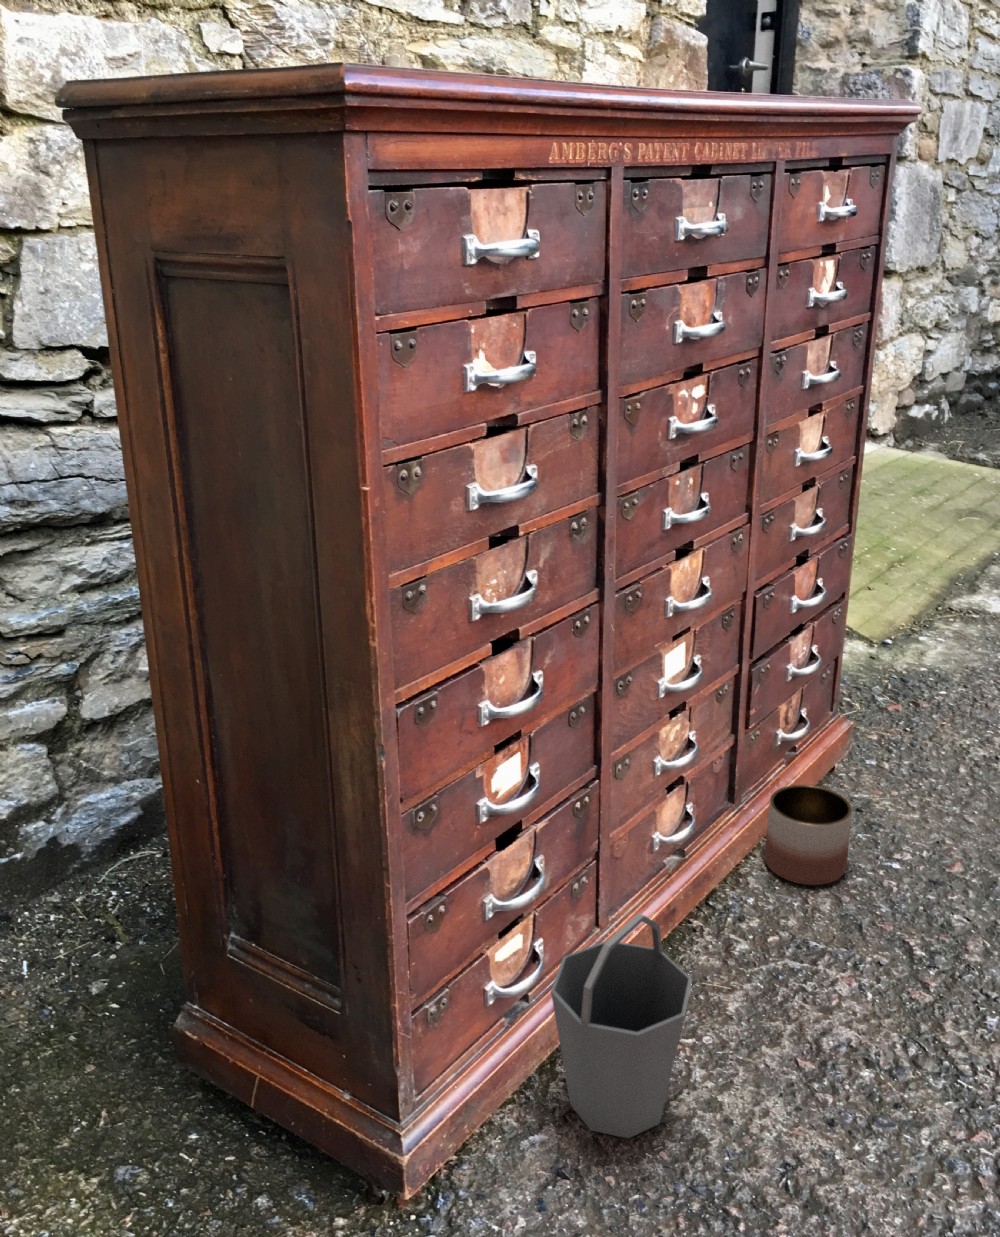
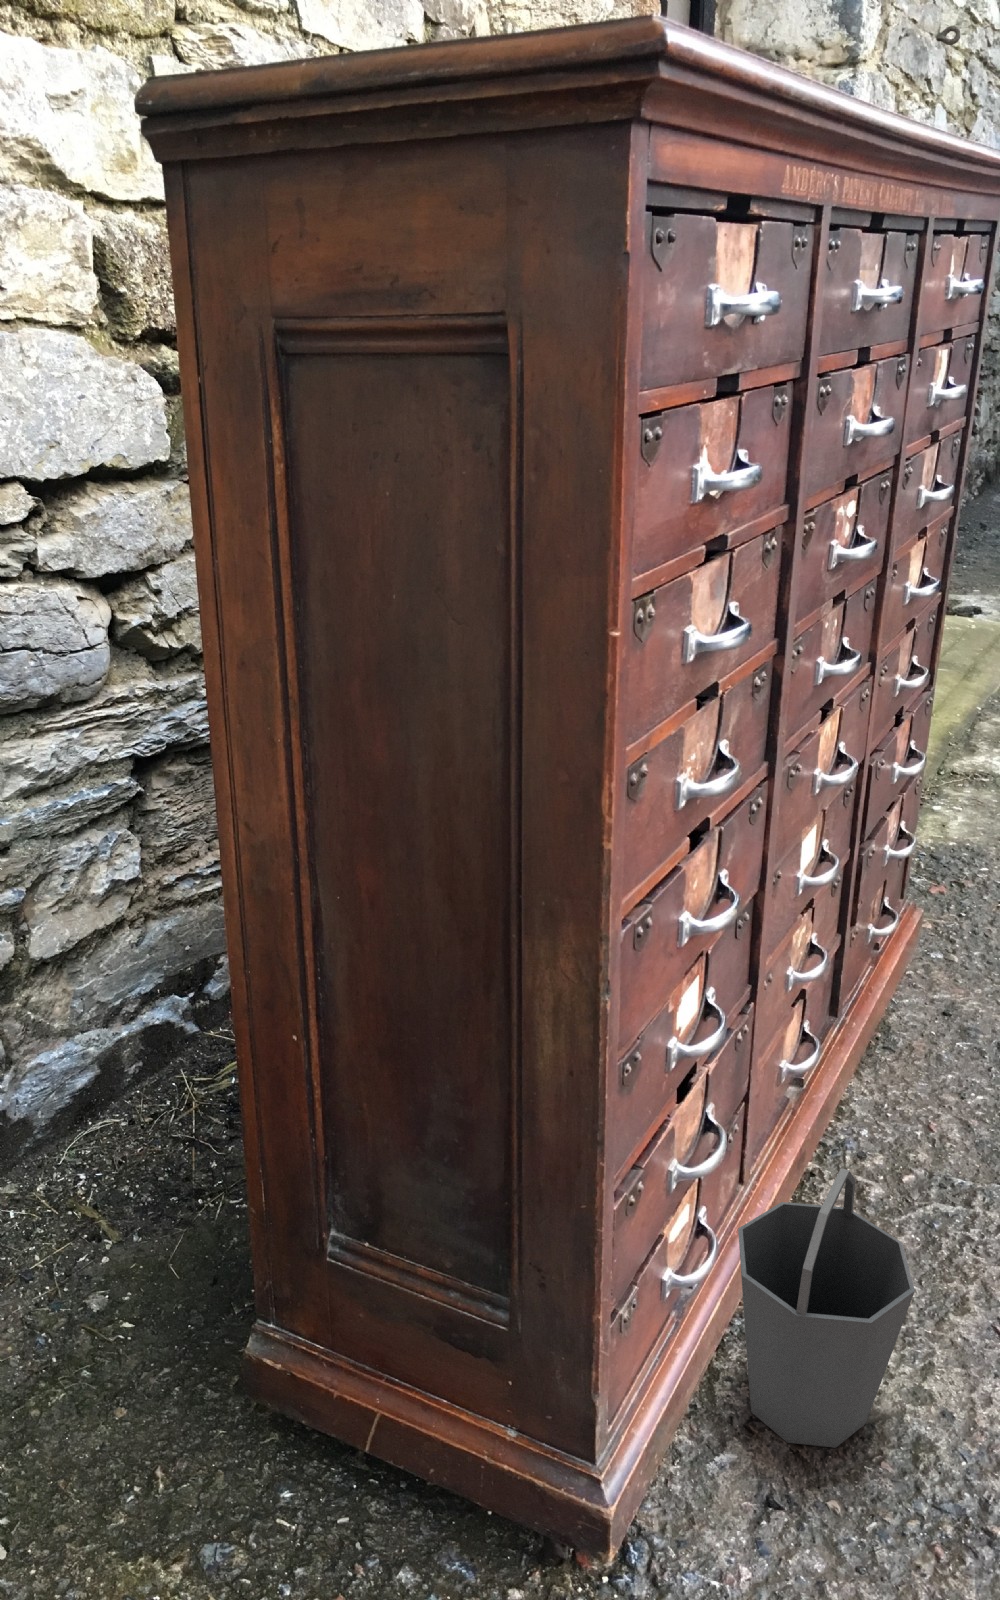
planter: present [765,785,852,885] -> none [864,989,971,1107]

